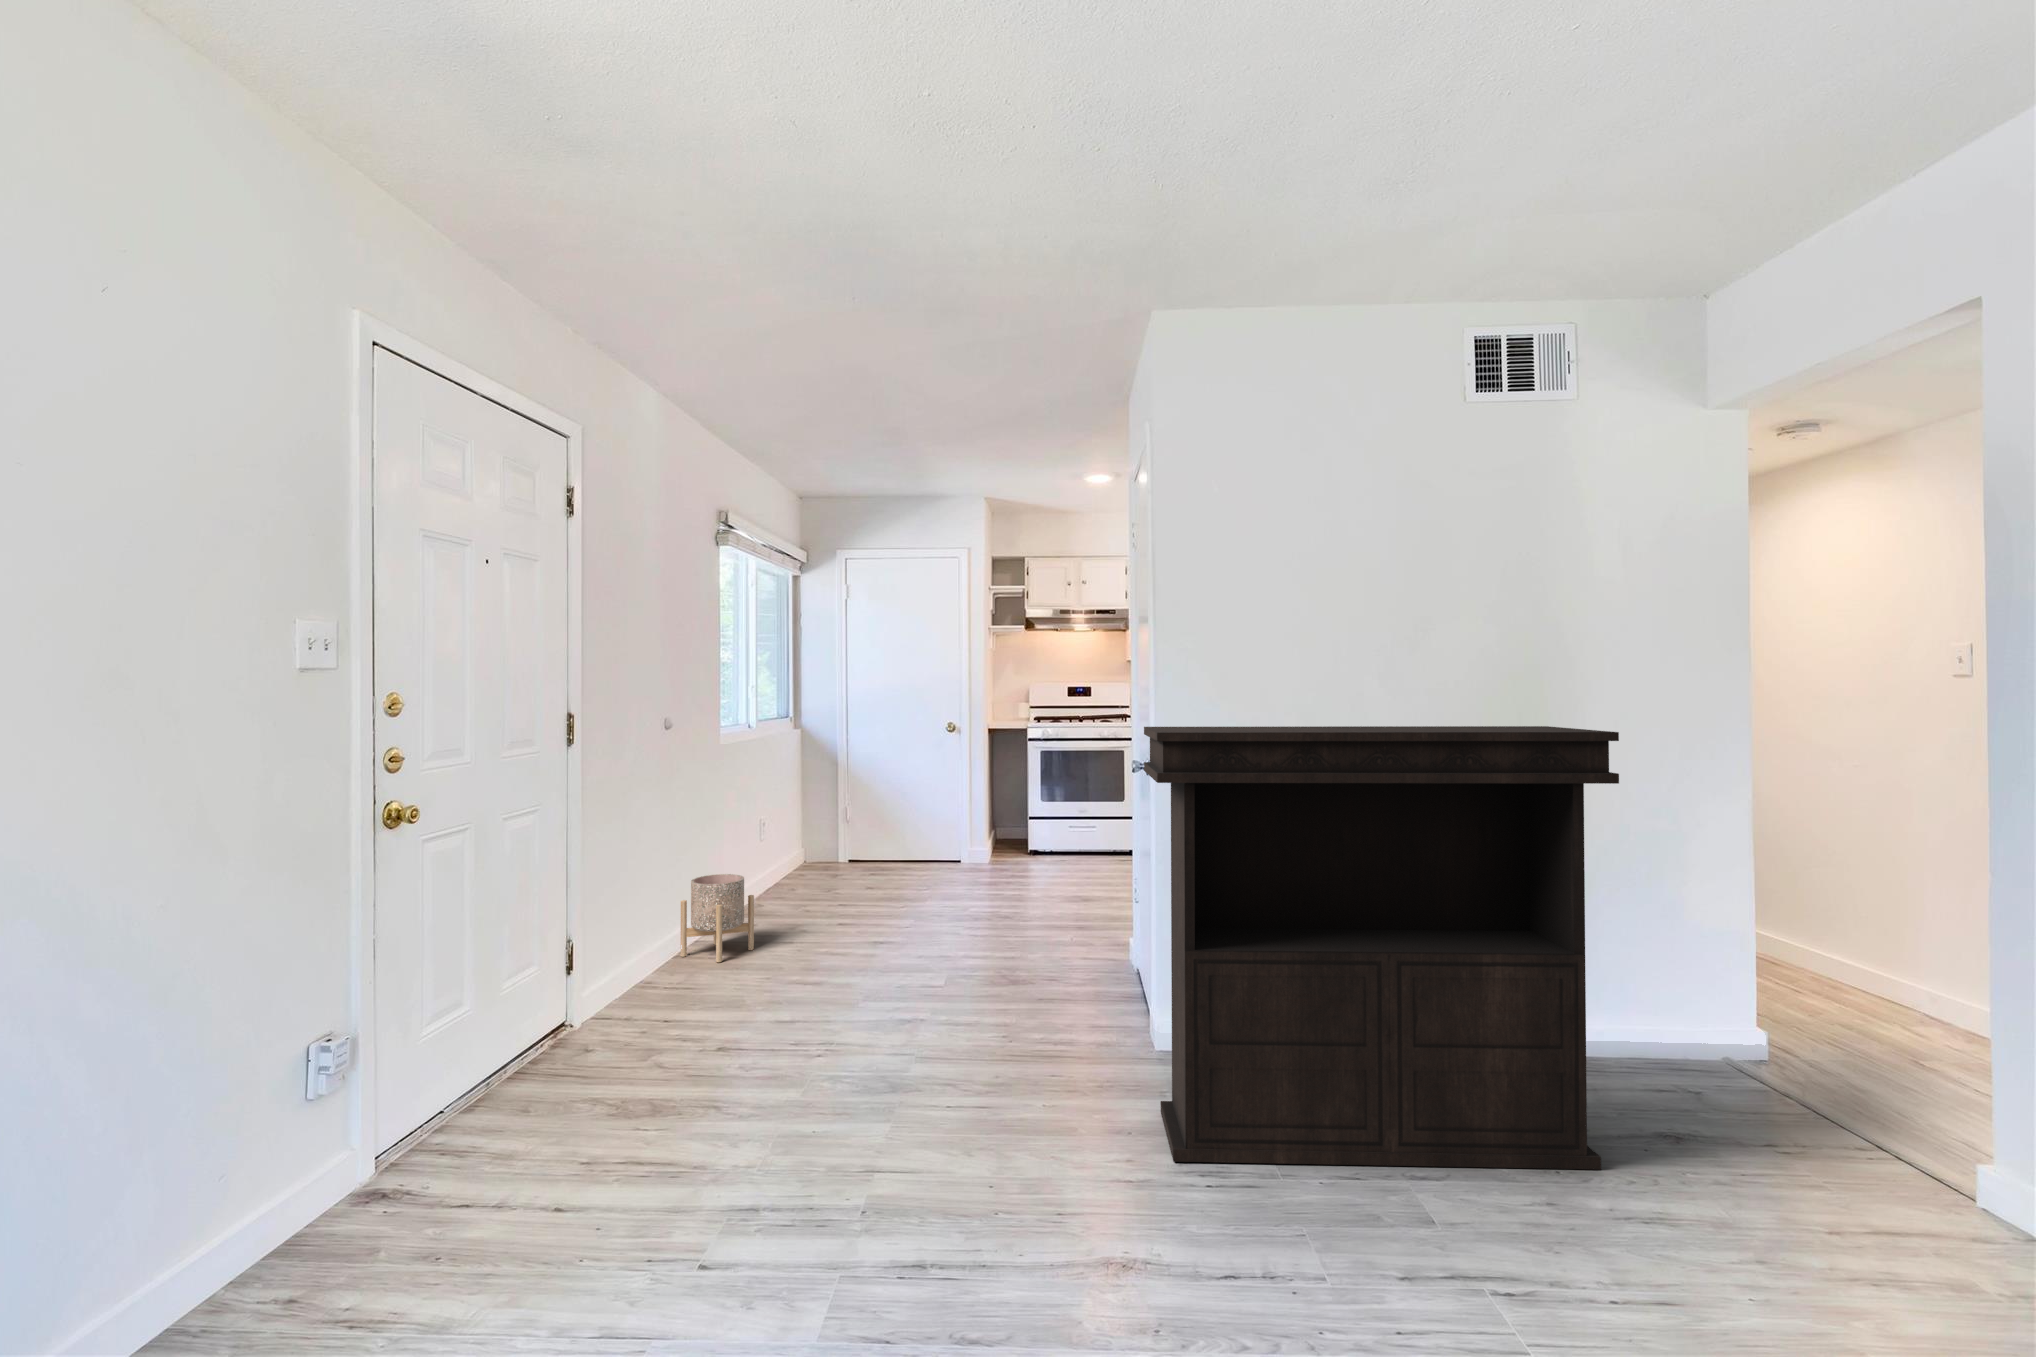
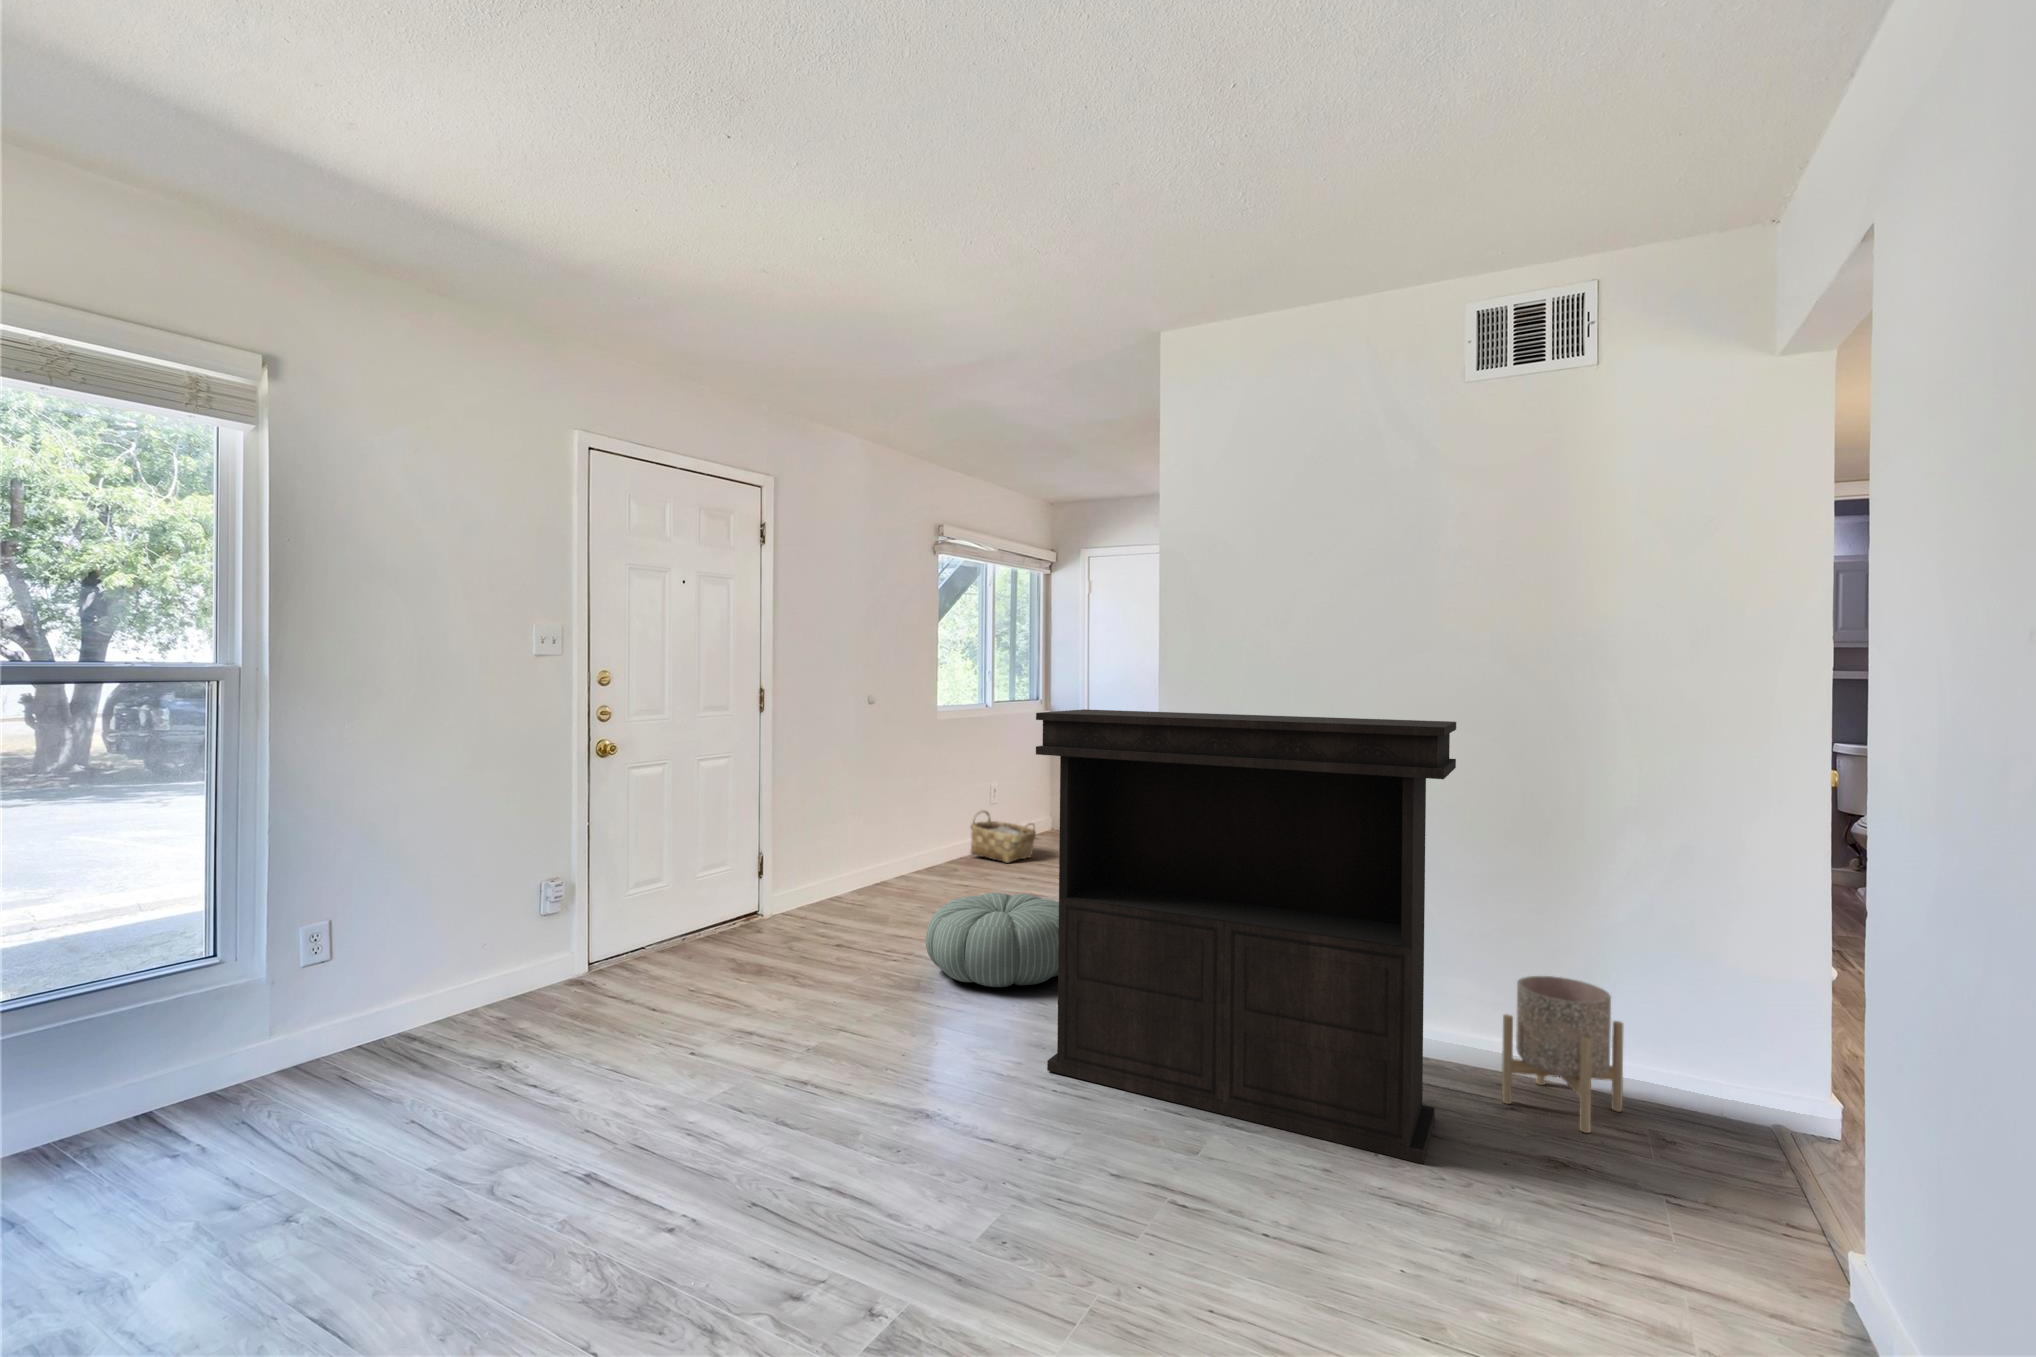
woven basket: none [751,850,831,910] -> present [970,810,1036,863]
planter: present [681,874,754,962] -> present [1502,976,1623,1133]
pouf: none [872,947,1056,1068] -> present [926,893,1059,987]

